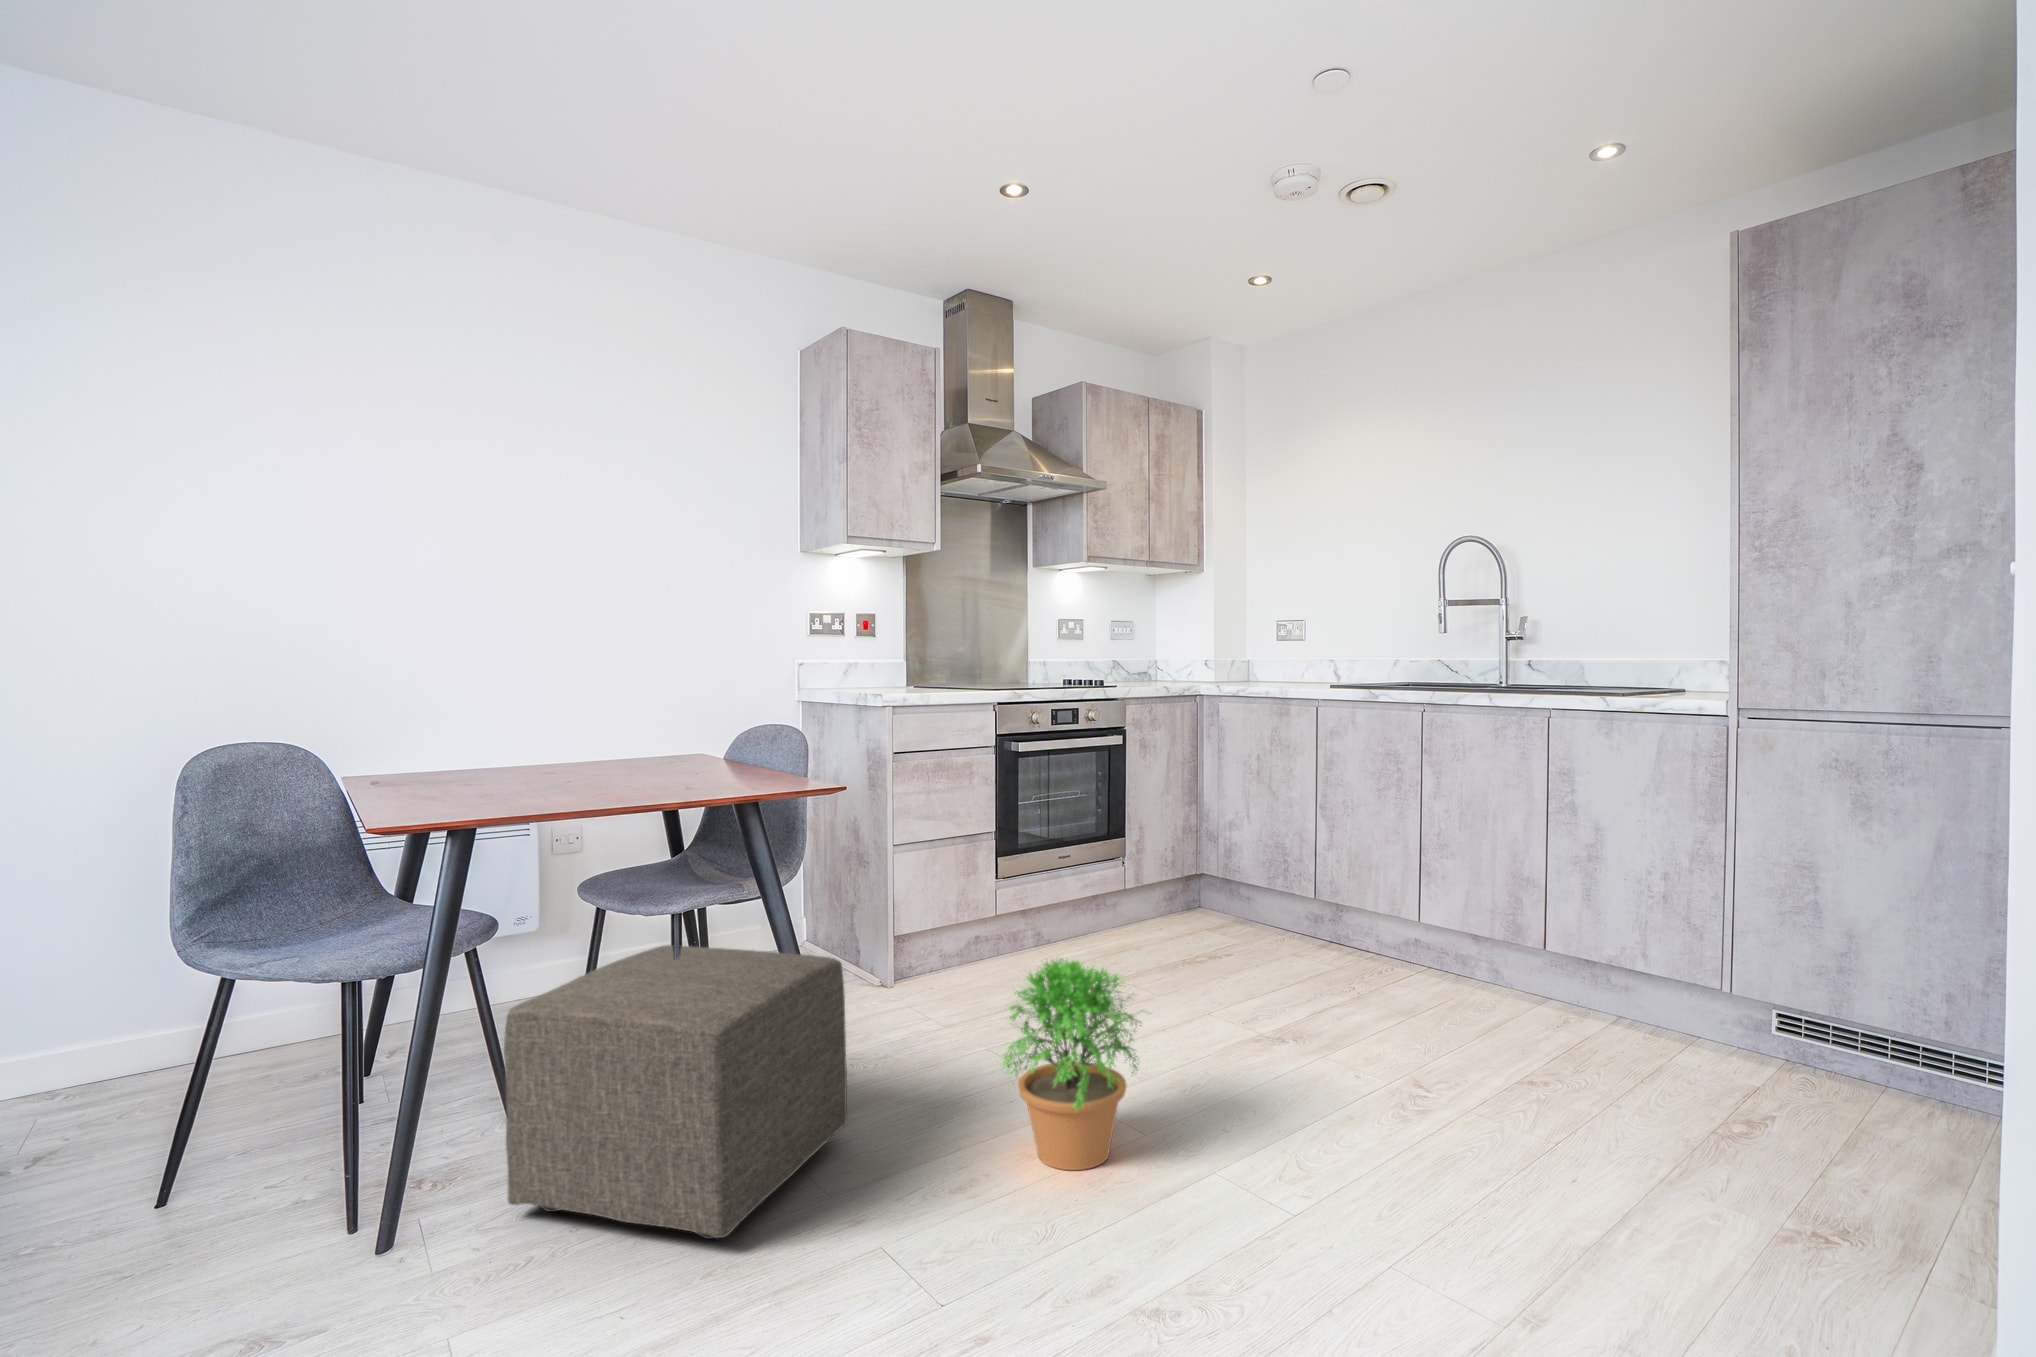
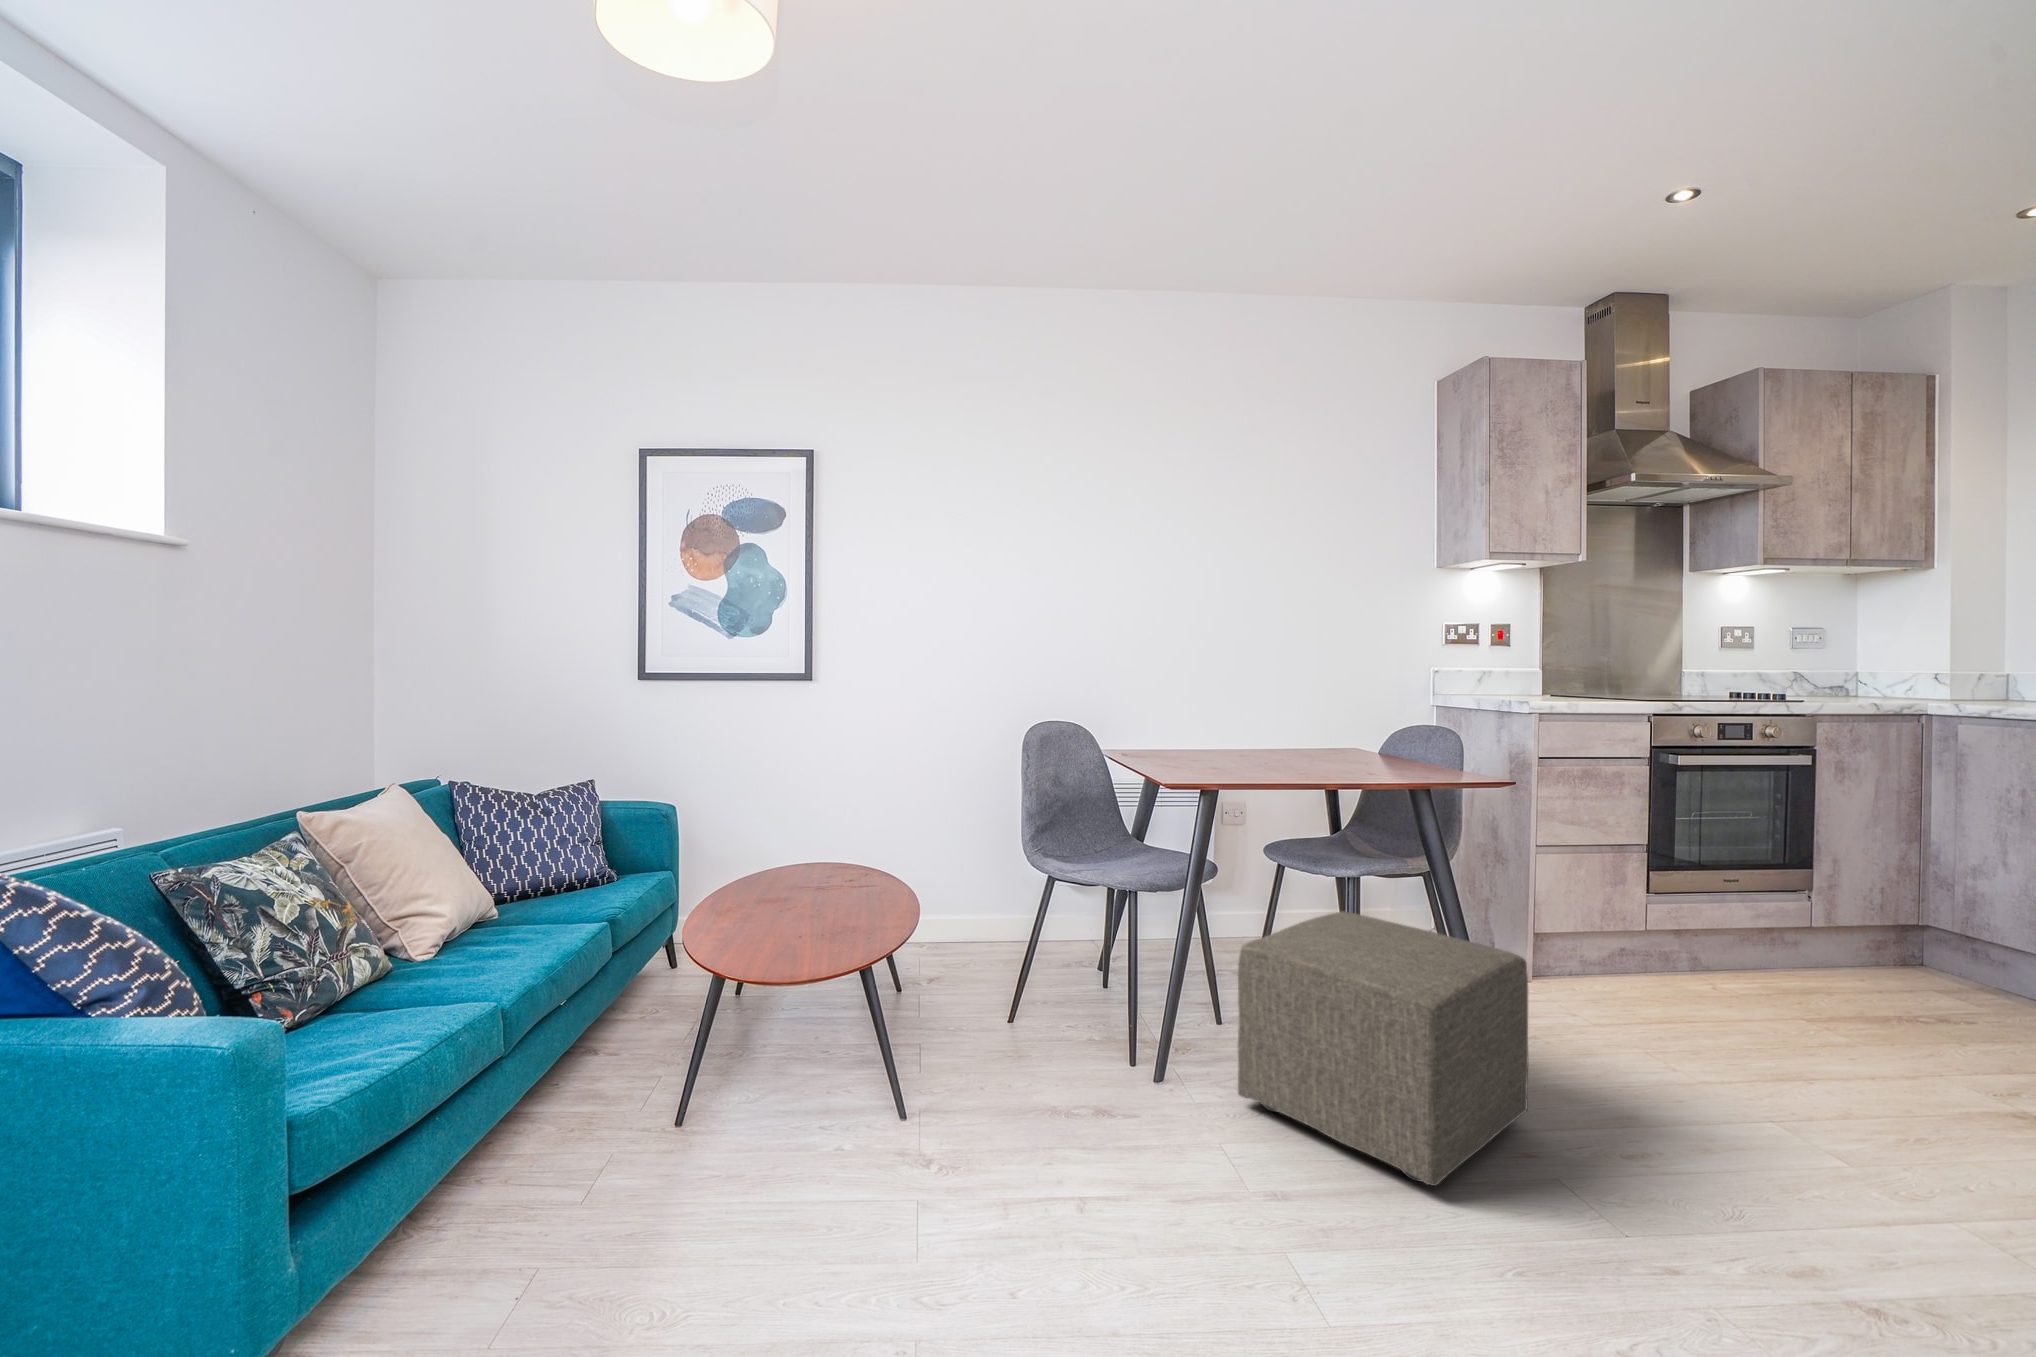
potted plant: present [1003,958,1143,1170] -> none [1718,1005,1946,1248]

